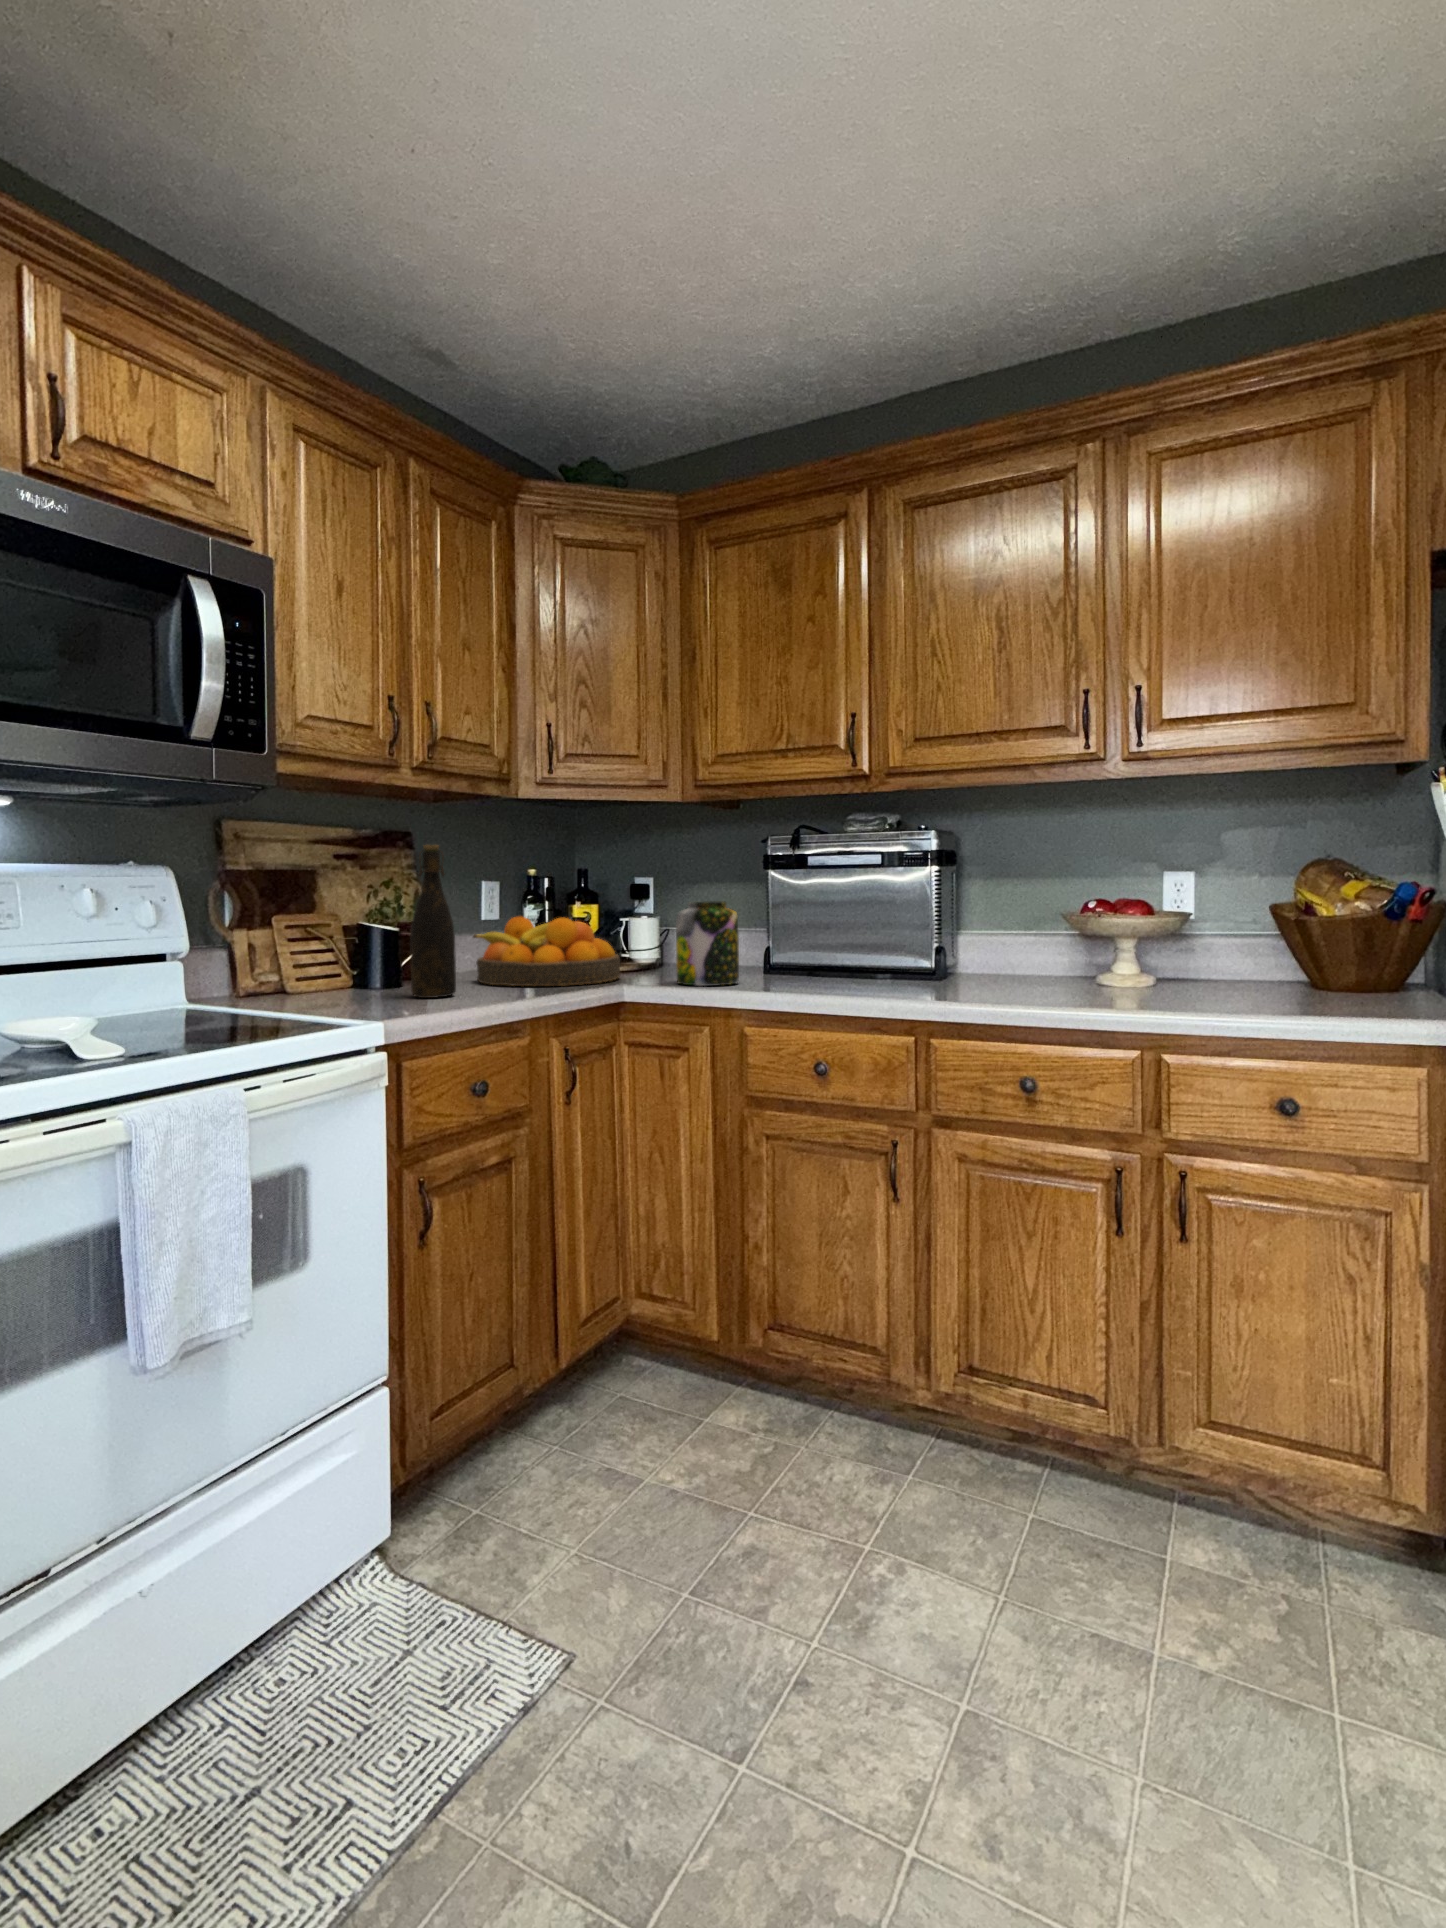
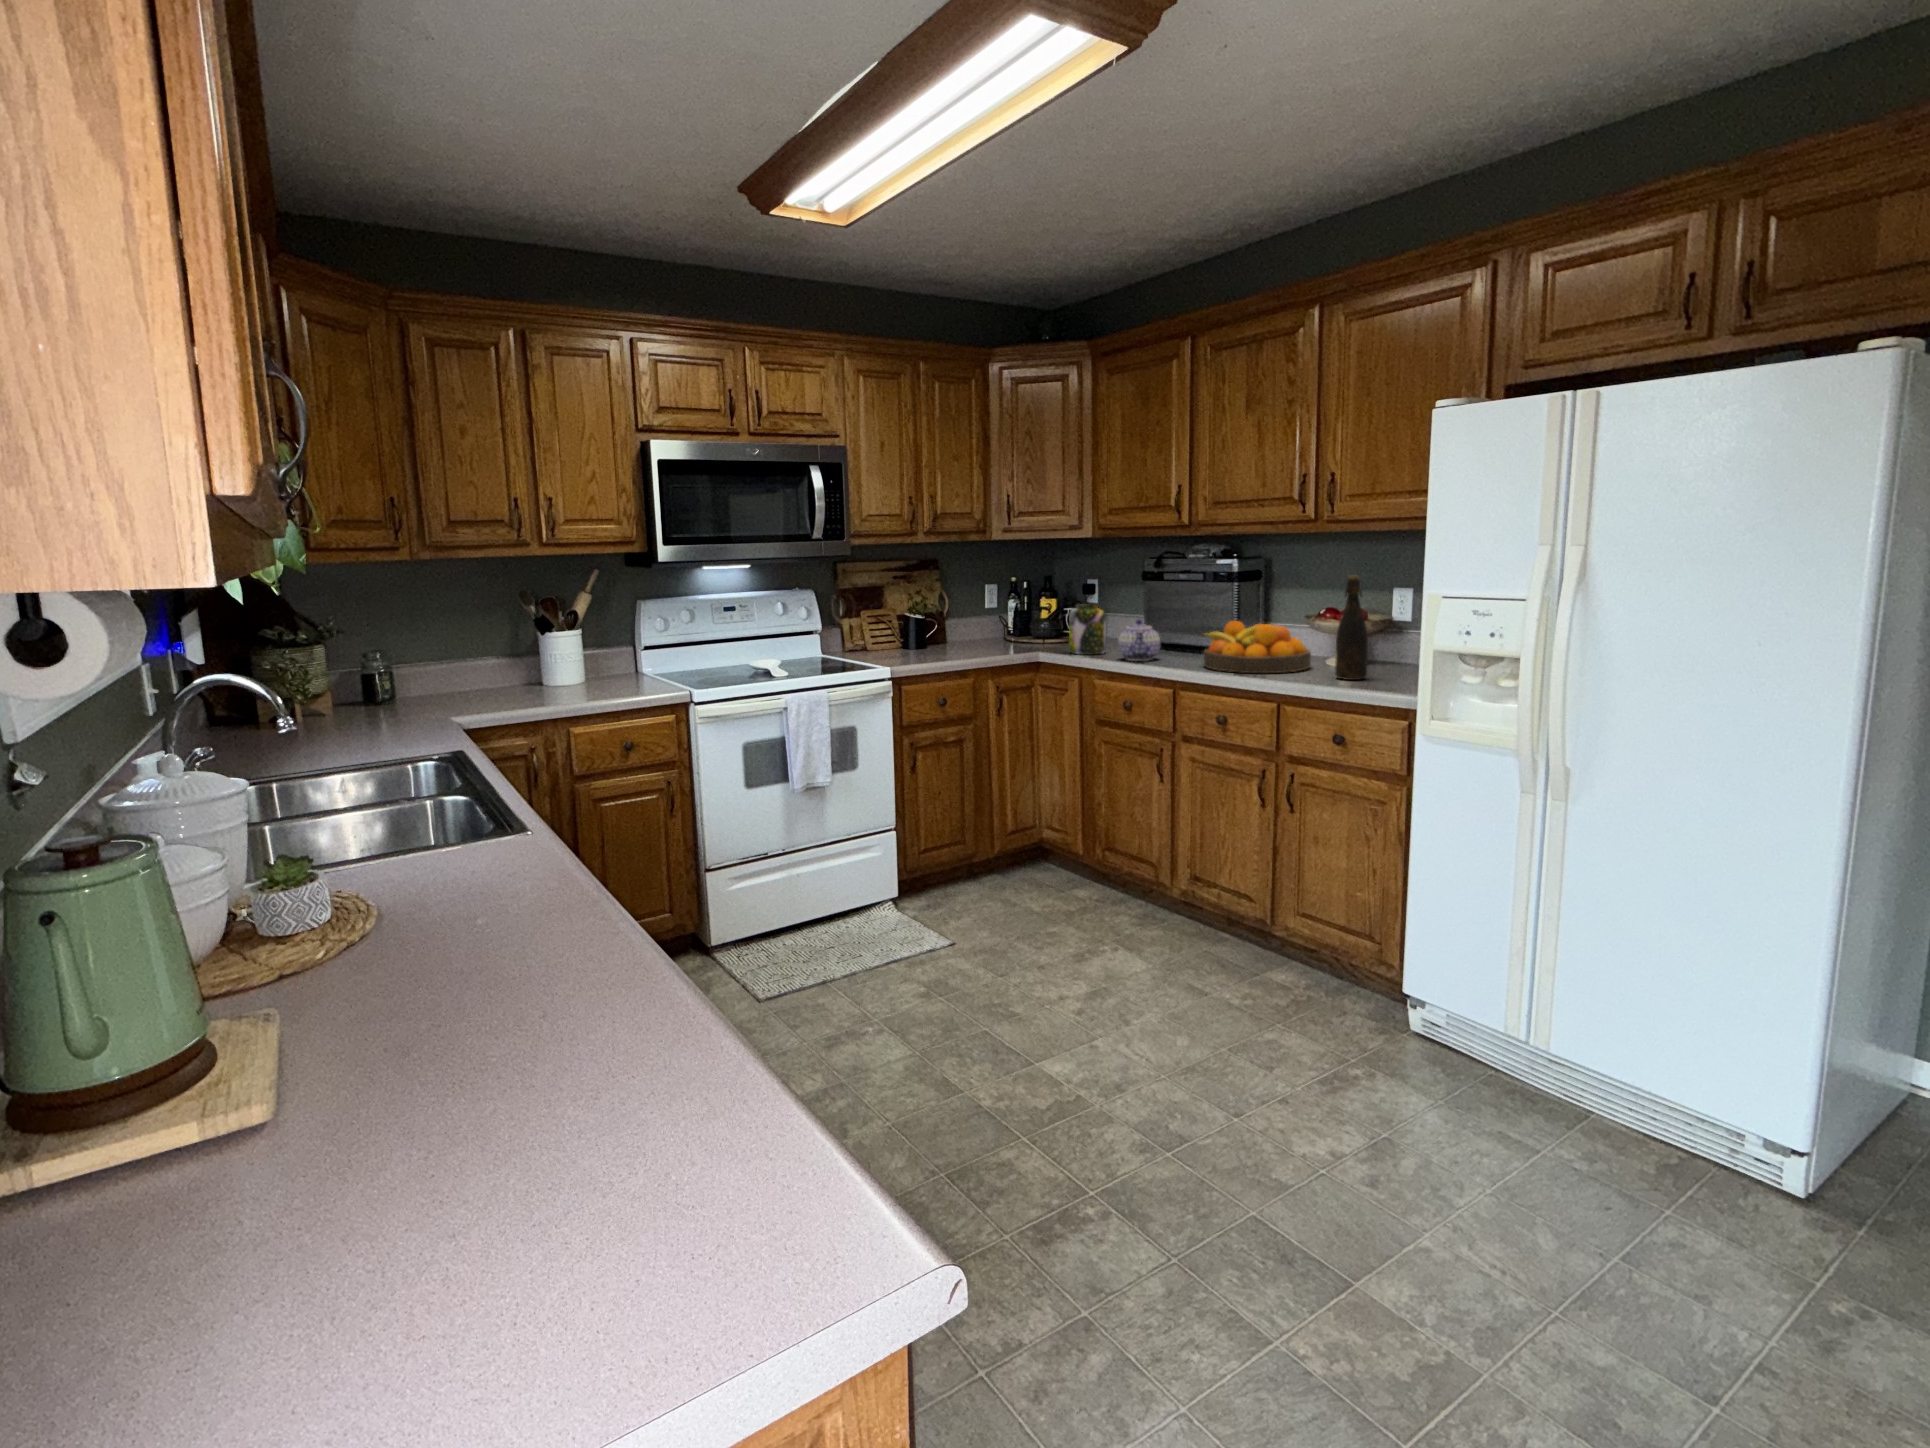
bottle: present [410,845,456,998] -> present [1335,576,1368,680]
fruit bowl: present [473,917,620,986] -> present [1203,621,1311,673]
teapot: none [785,921,855,991] -> present [1118,619,1160,661]

